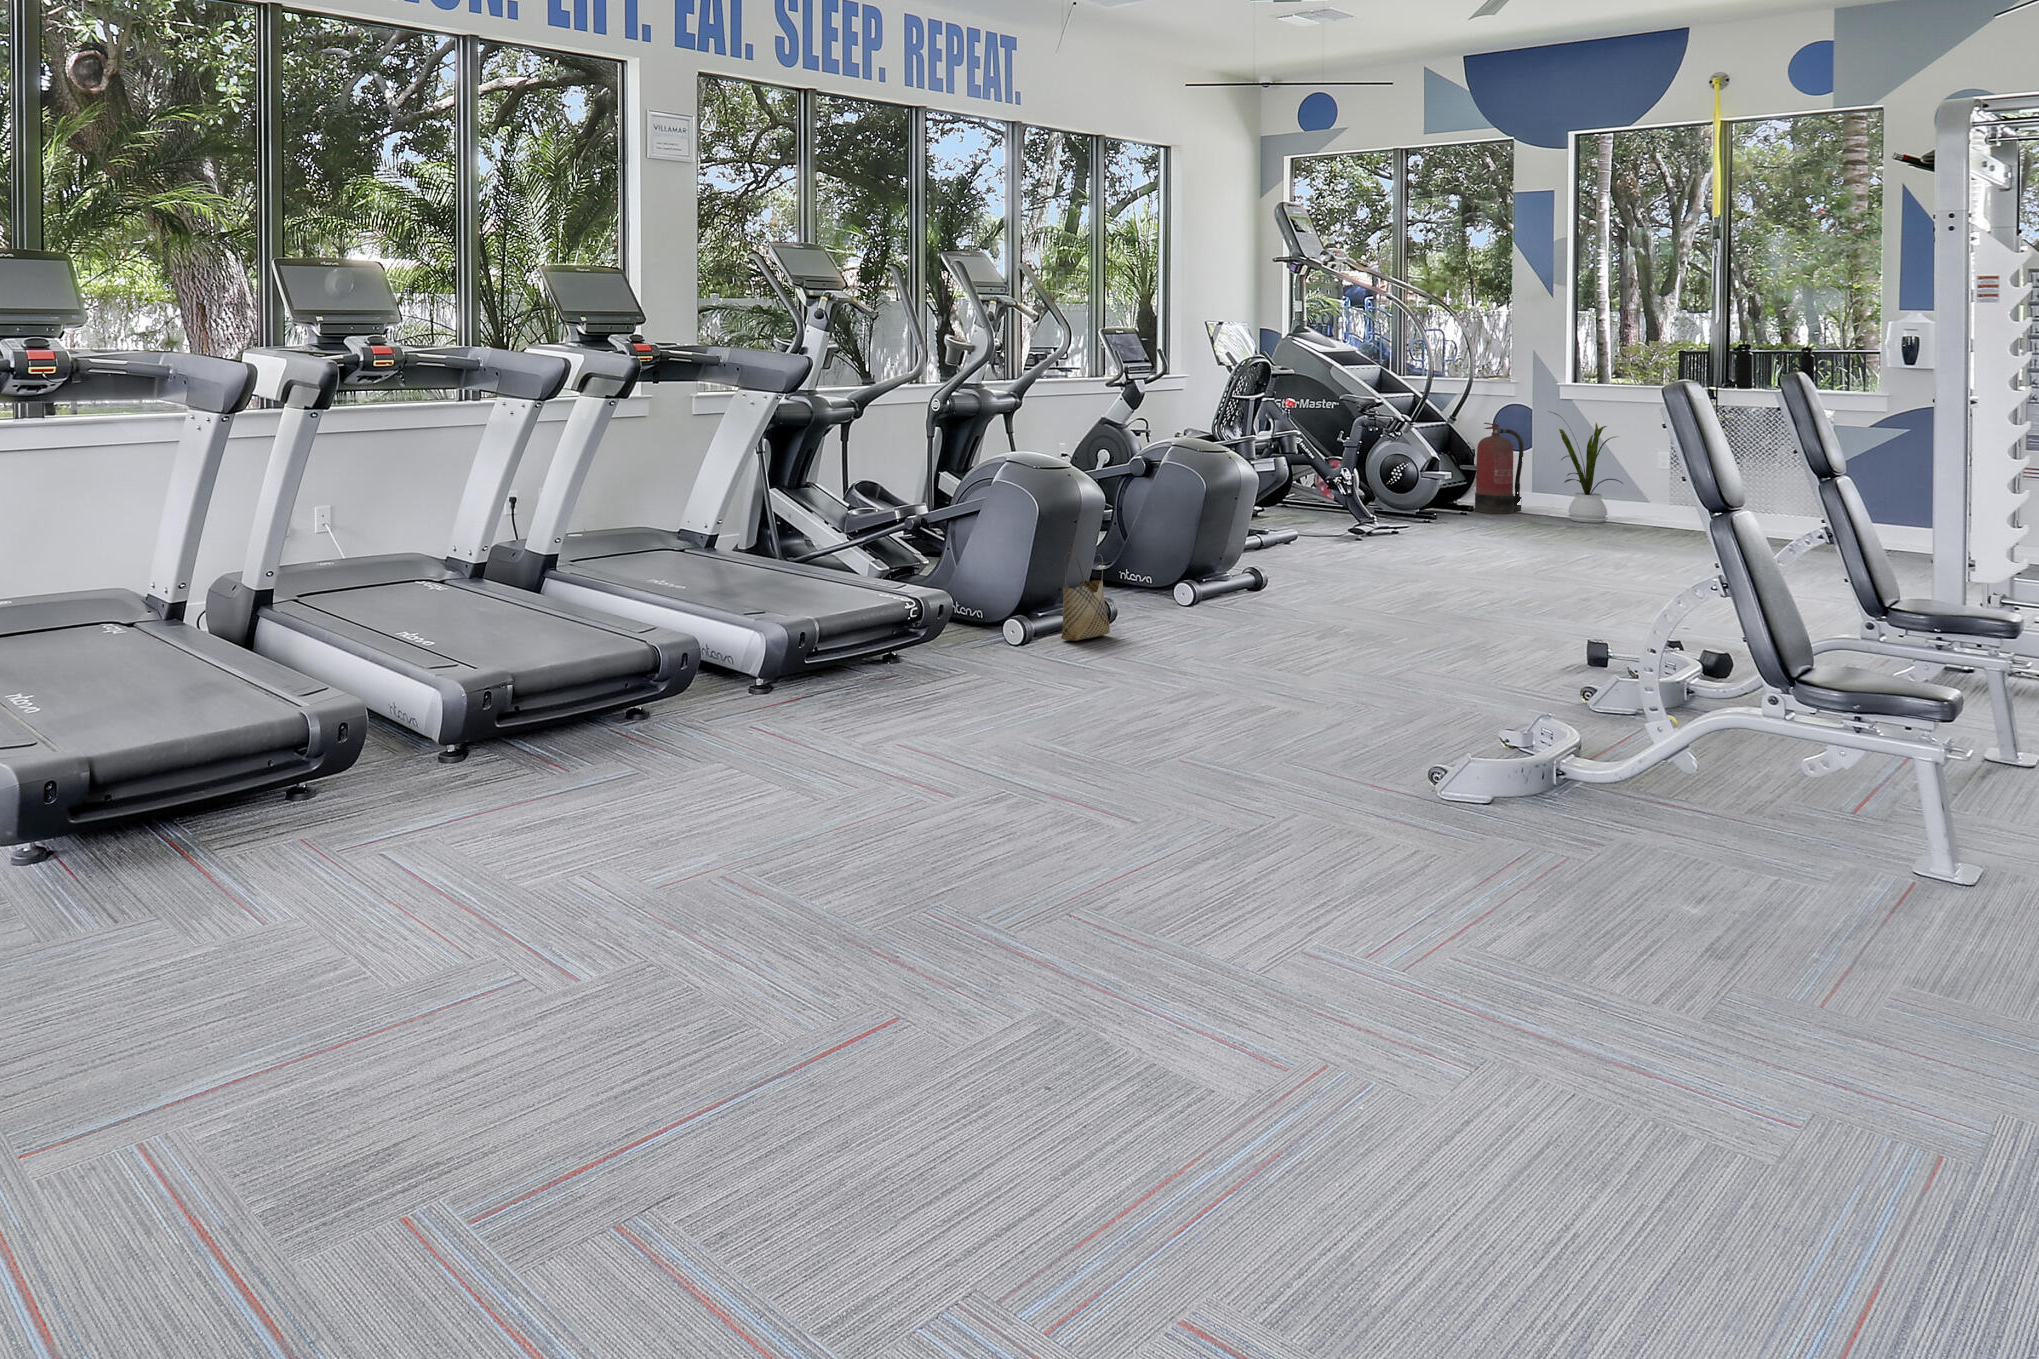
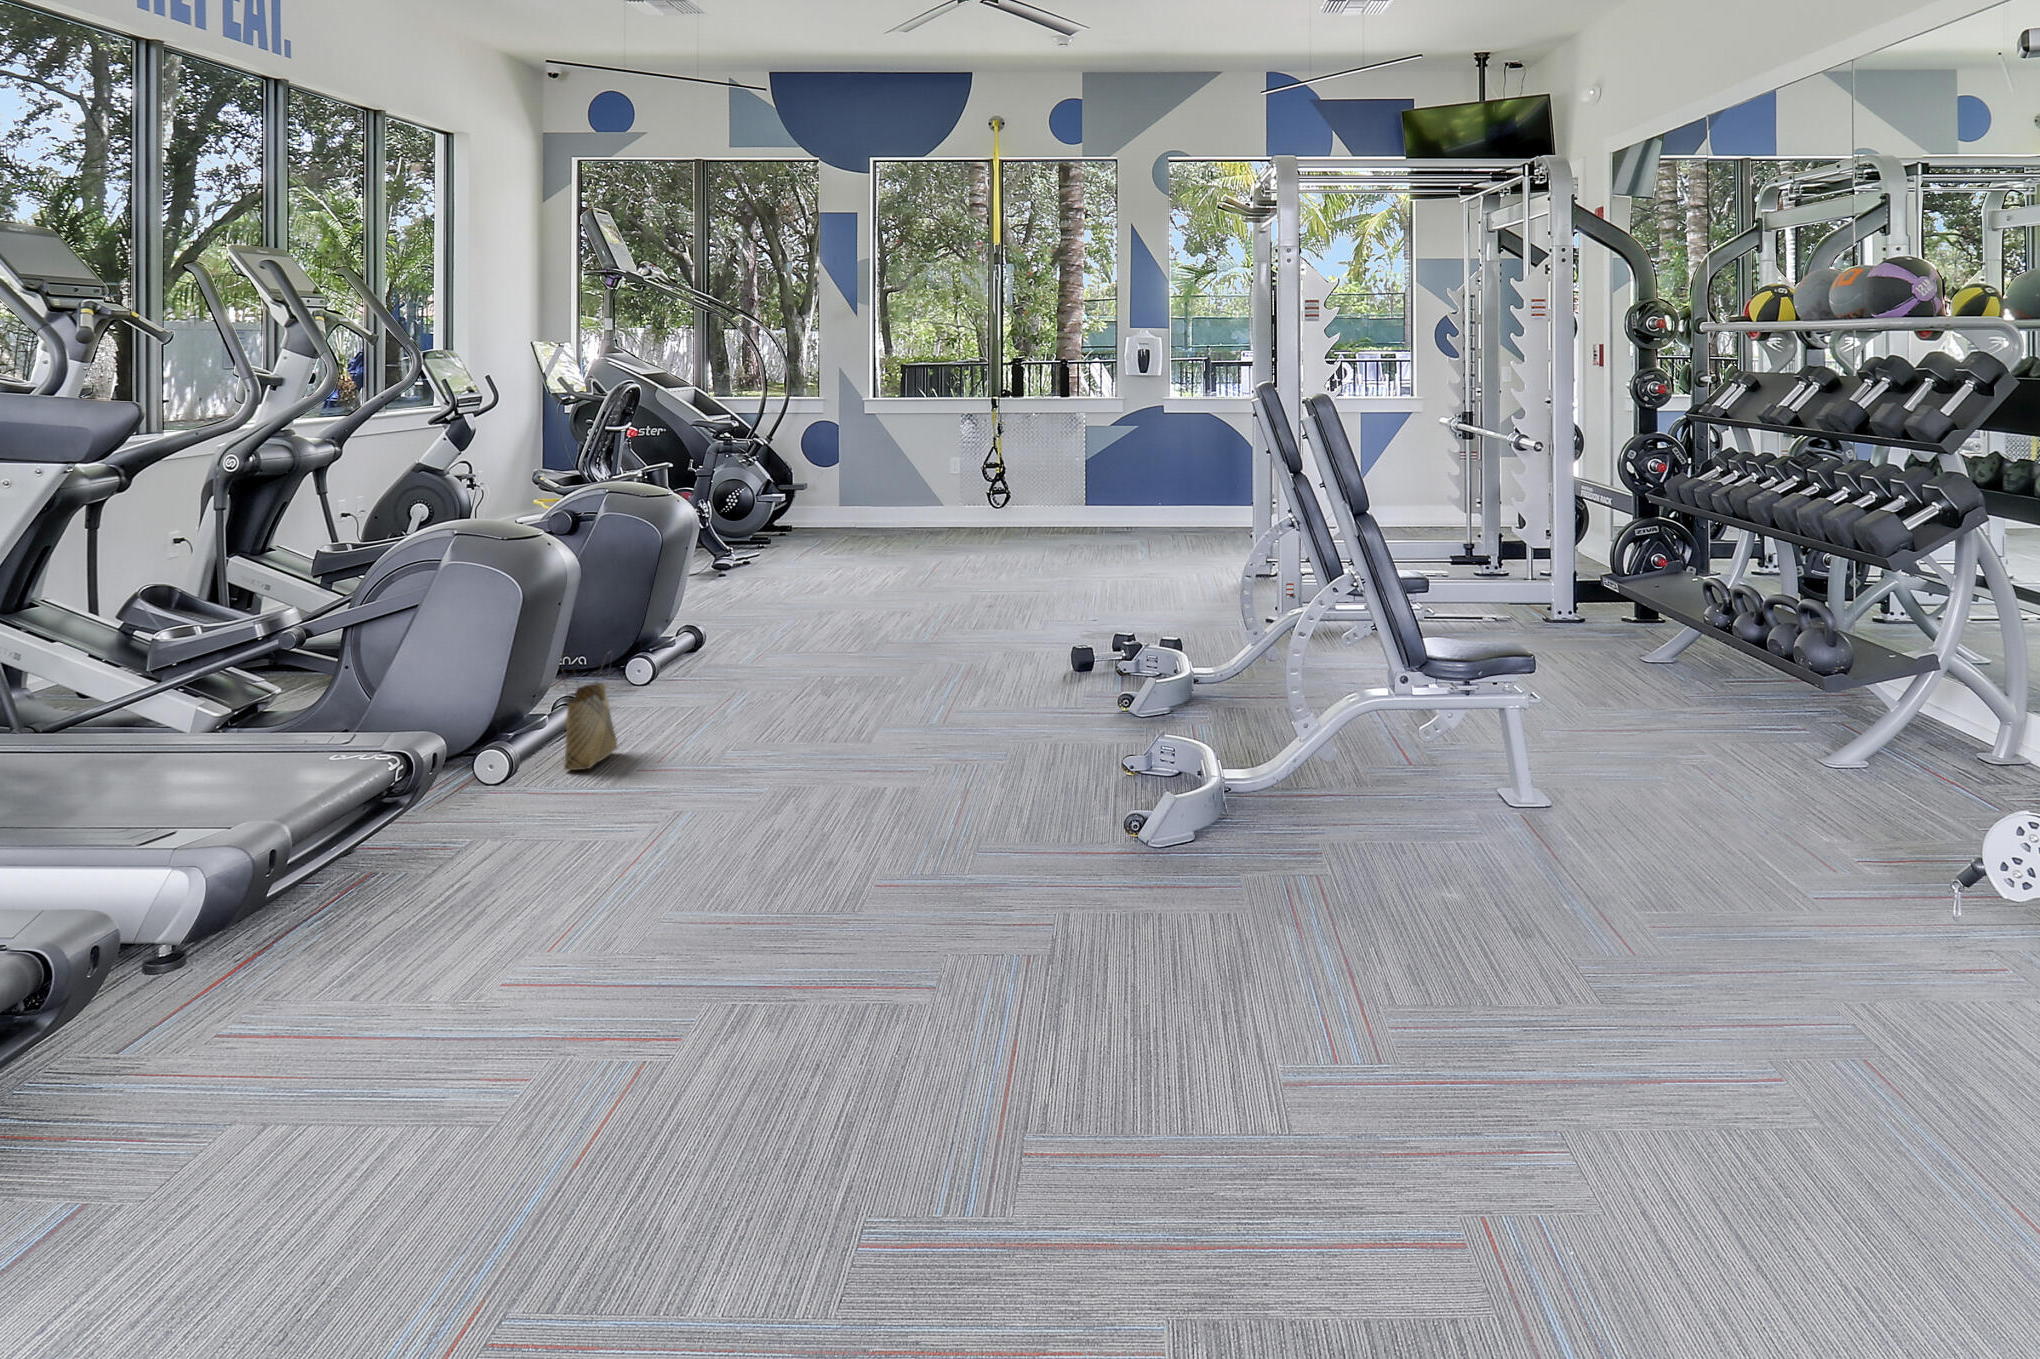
house plant: present [1549,411,1623,523] -> none [857,430,927,536]
fire extinguisher: present [1475,423,1524,514] -> none [789,444,830,535]

